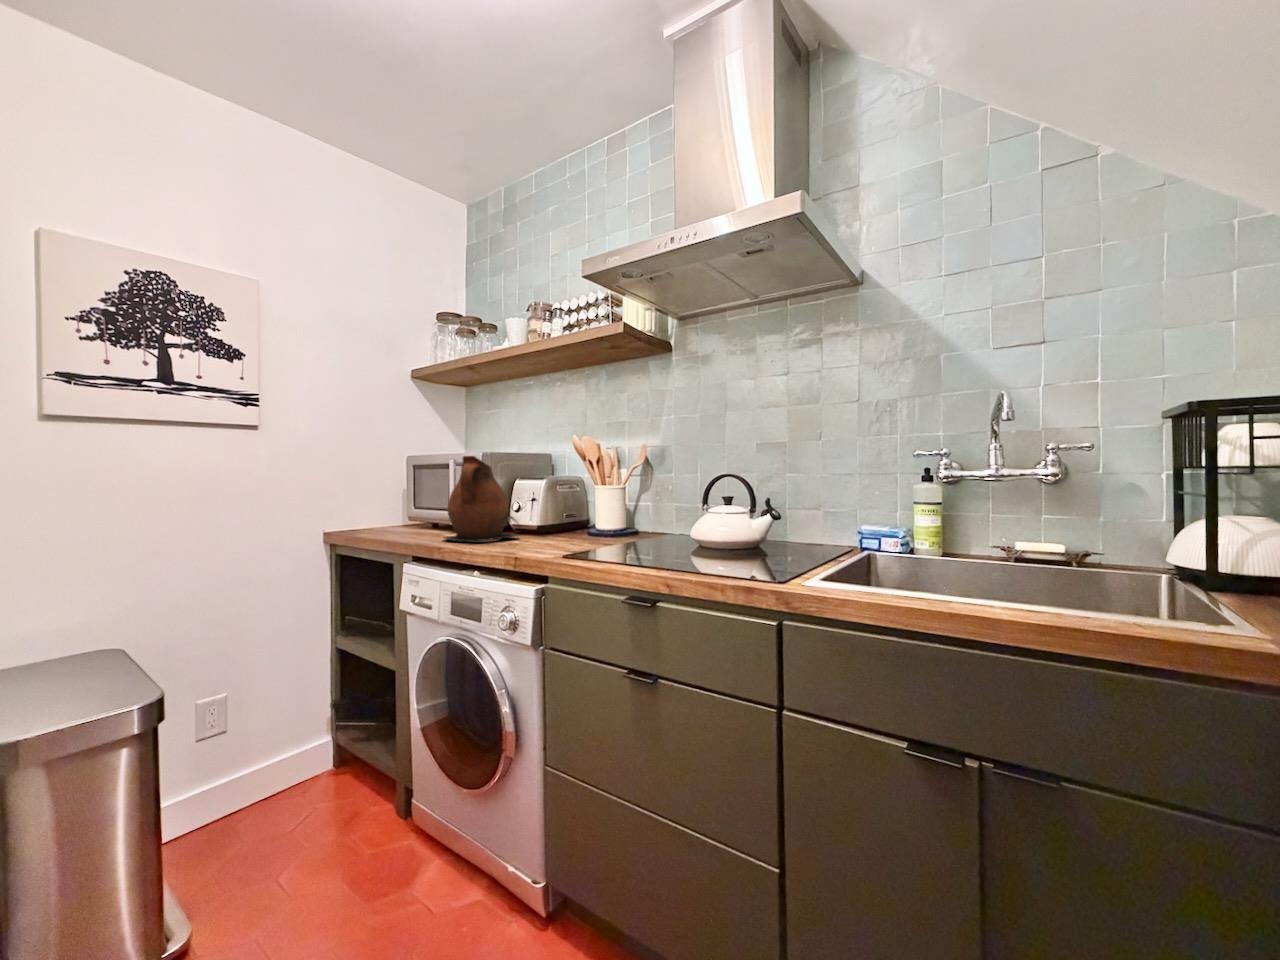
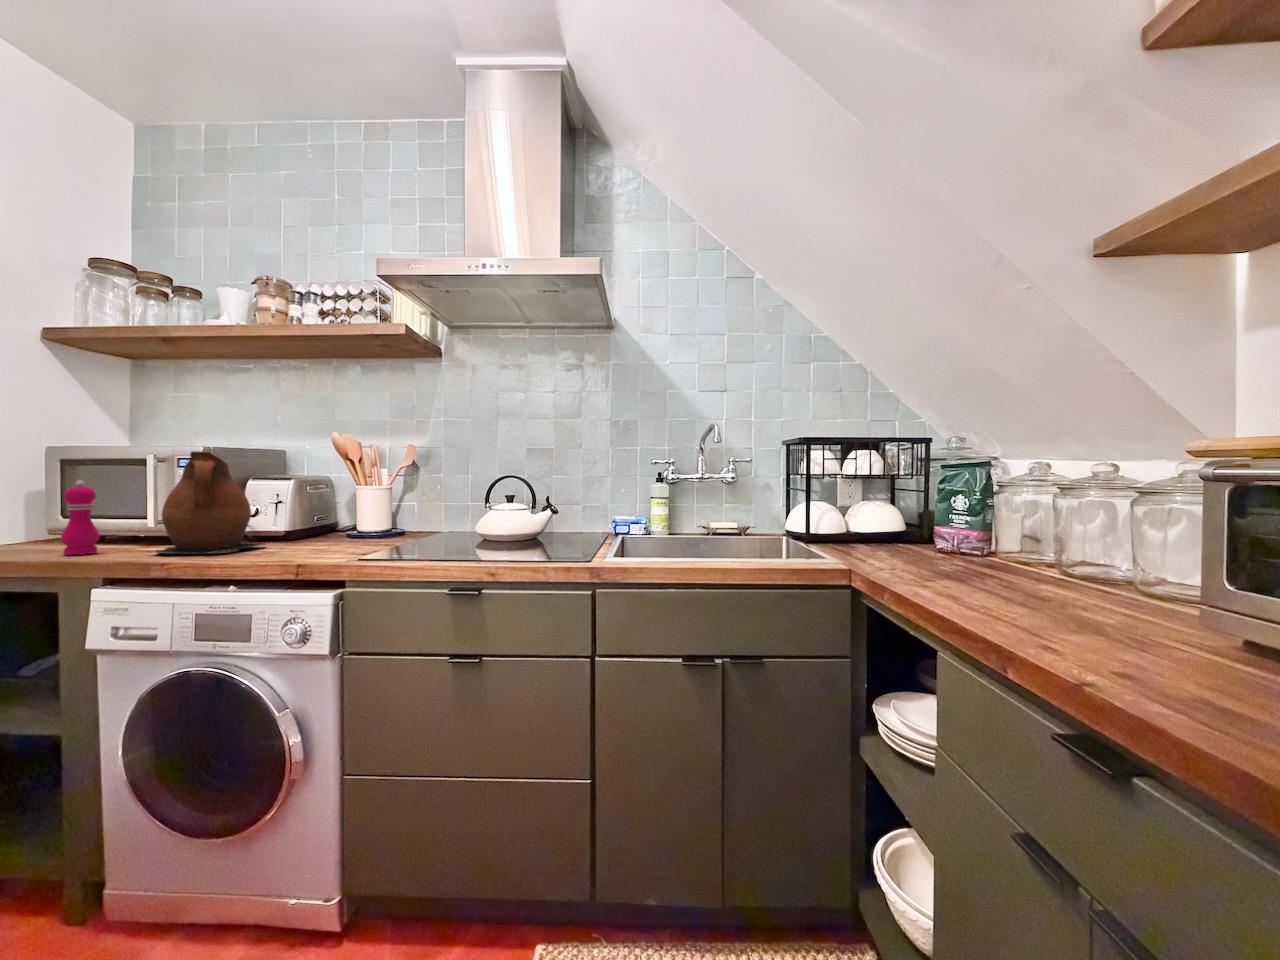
pepper mill: none [399,480,421,537] -> present [61,480,99,555]

